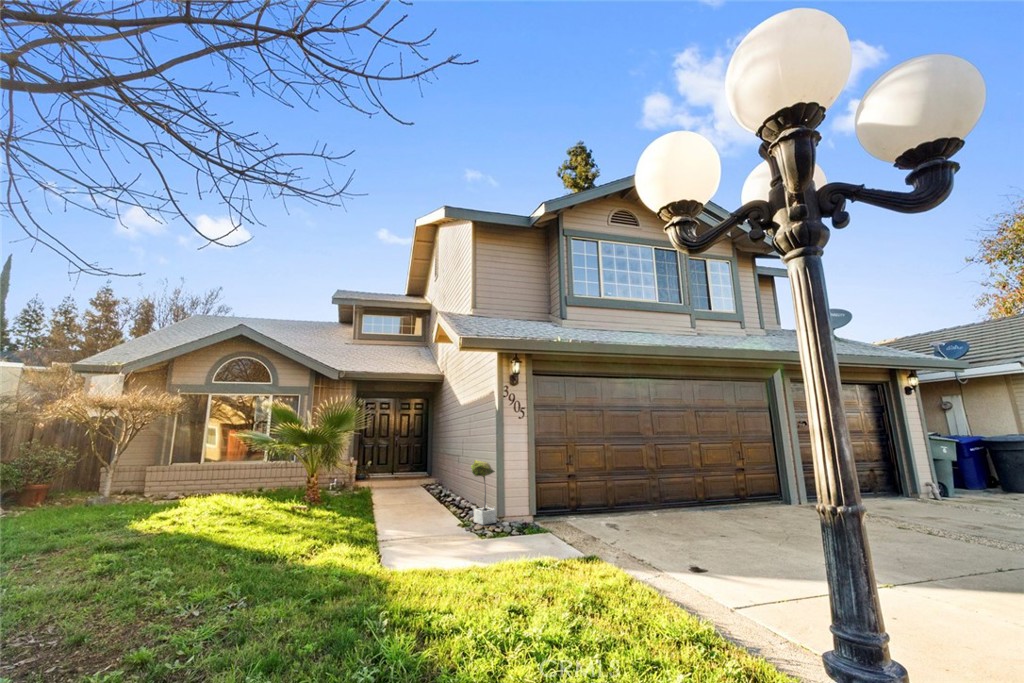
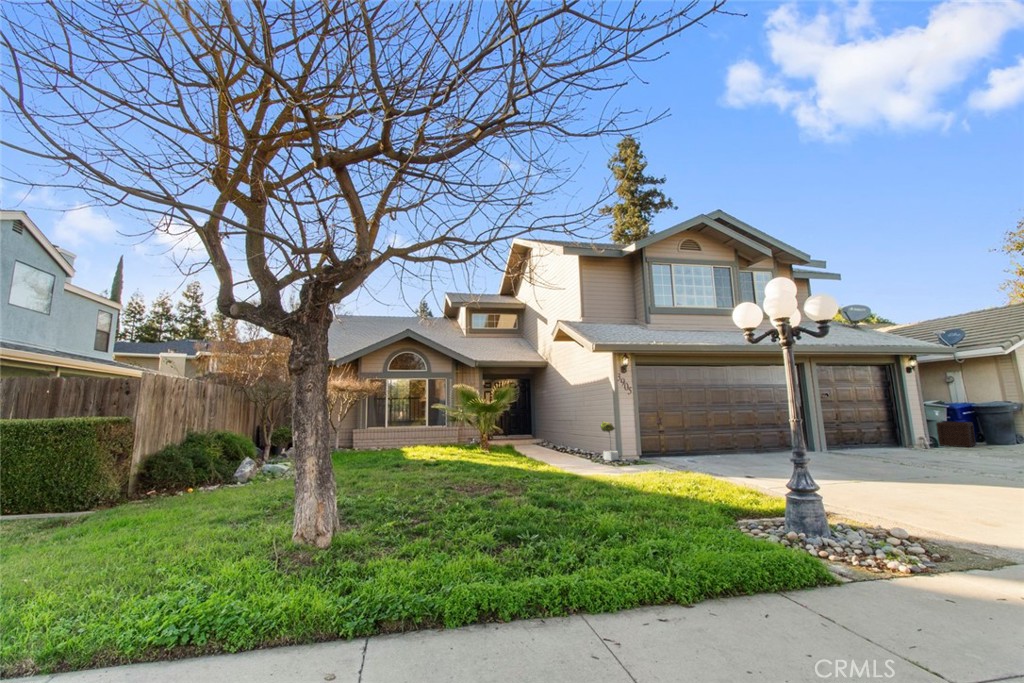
wooden crate: none [946,460,999,497] -> present [936,421,976,447]

